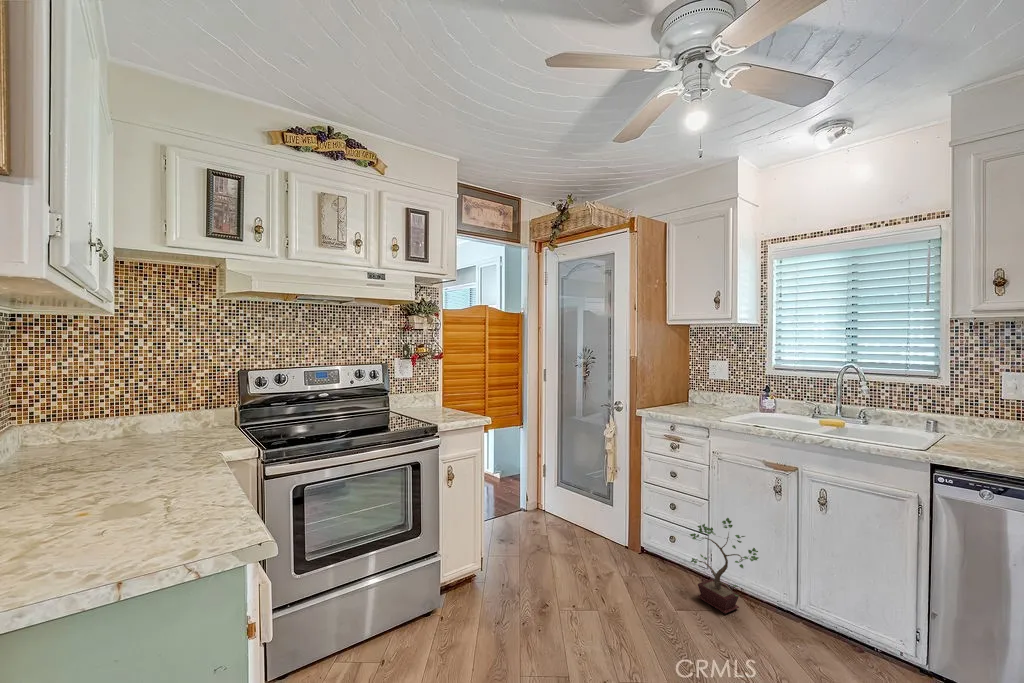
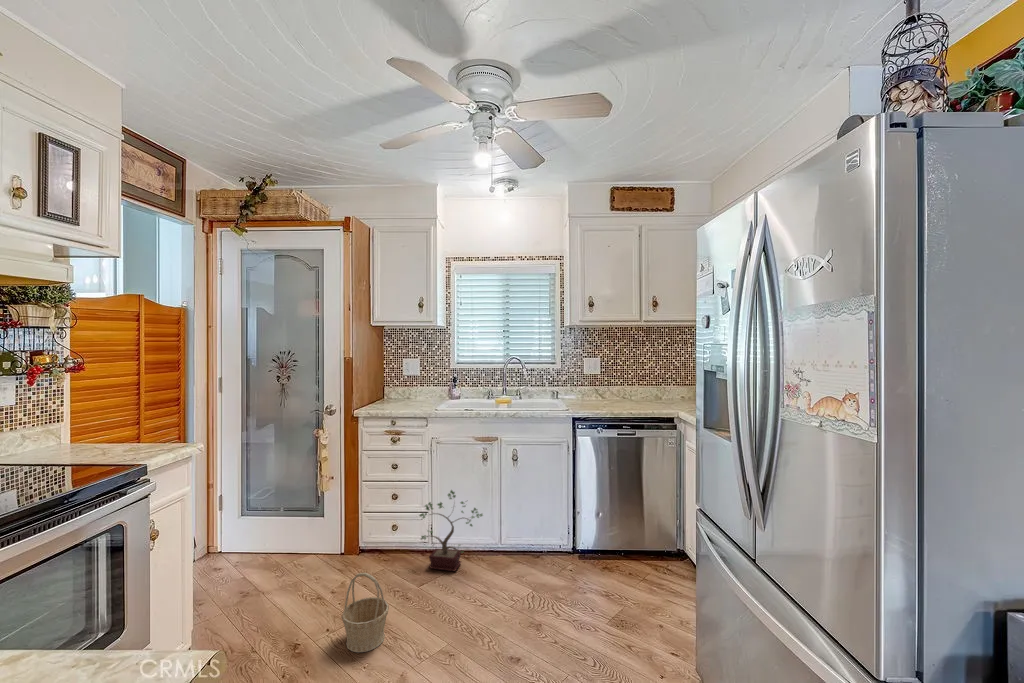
basket: none [576,564,620,642] -> present [341,573,389,653]

